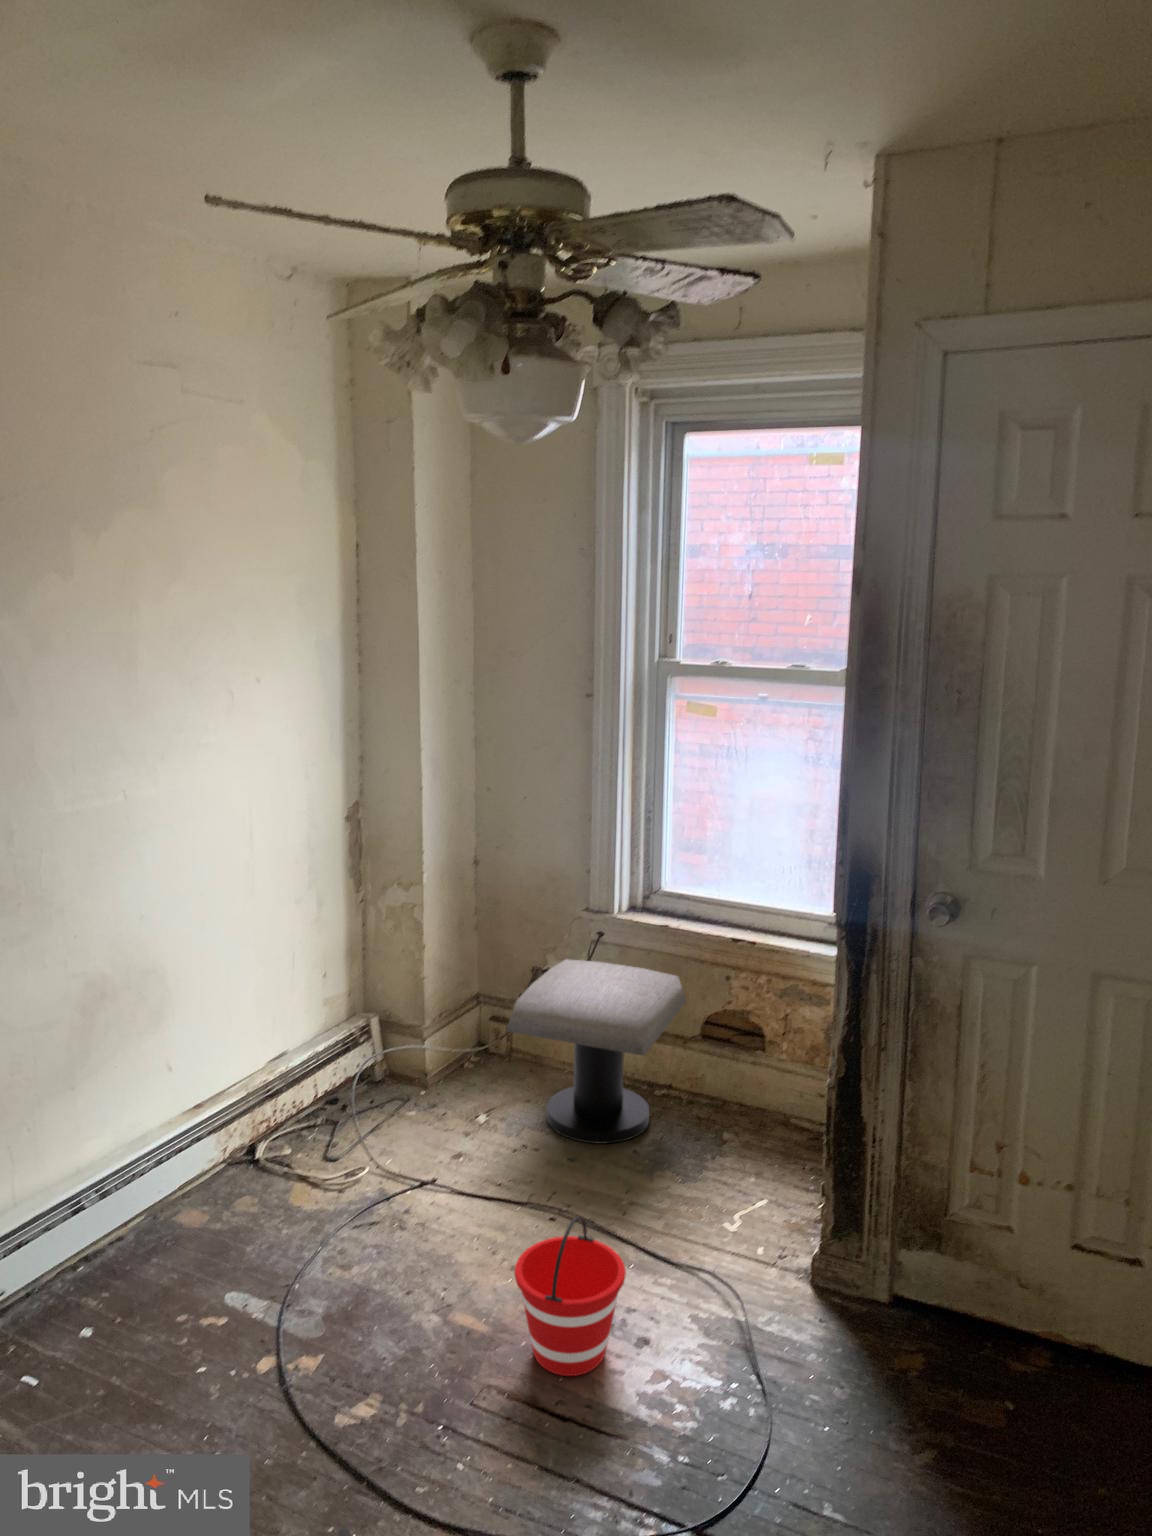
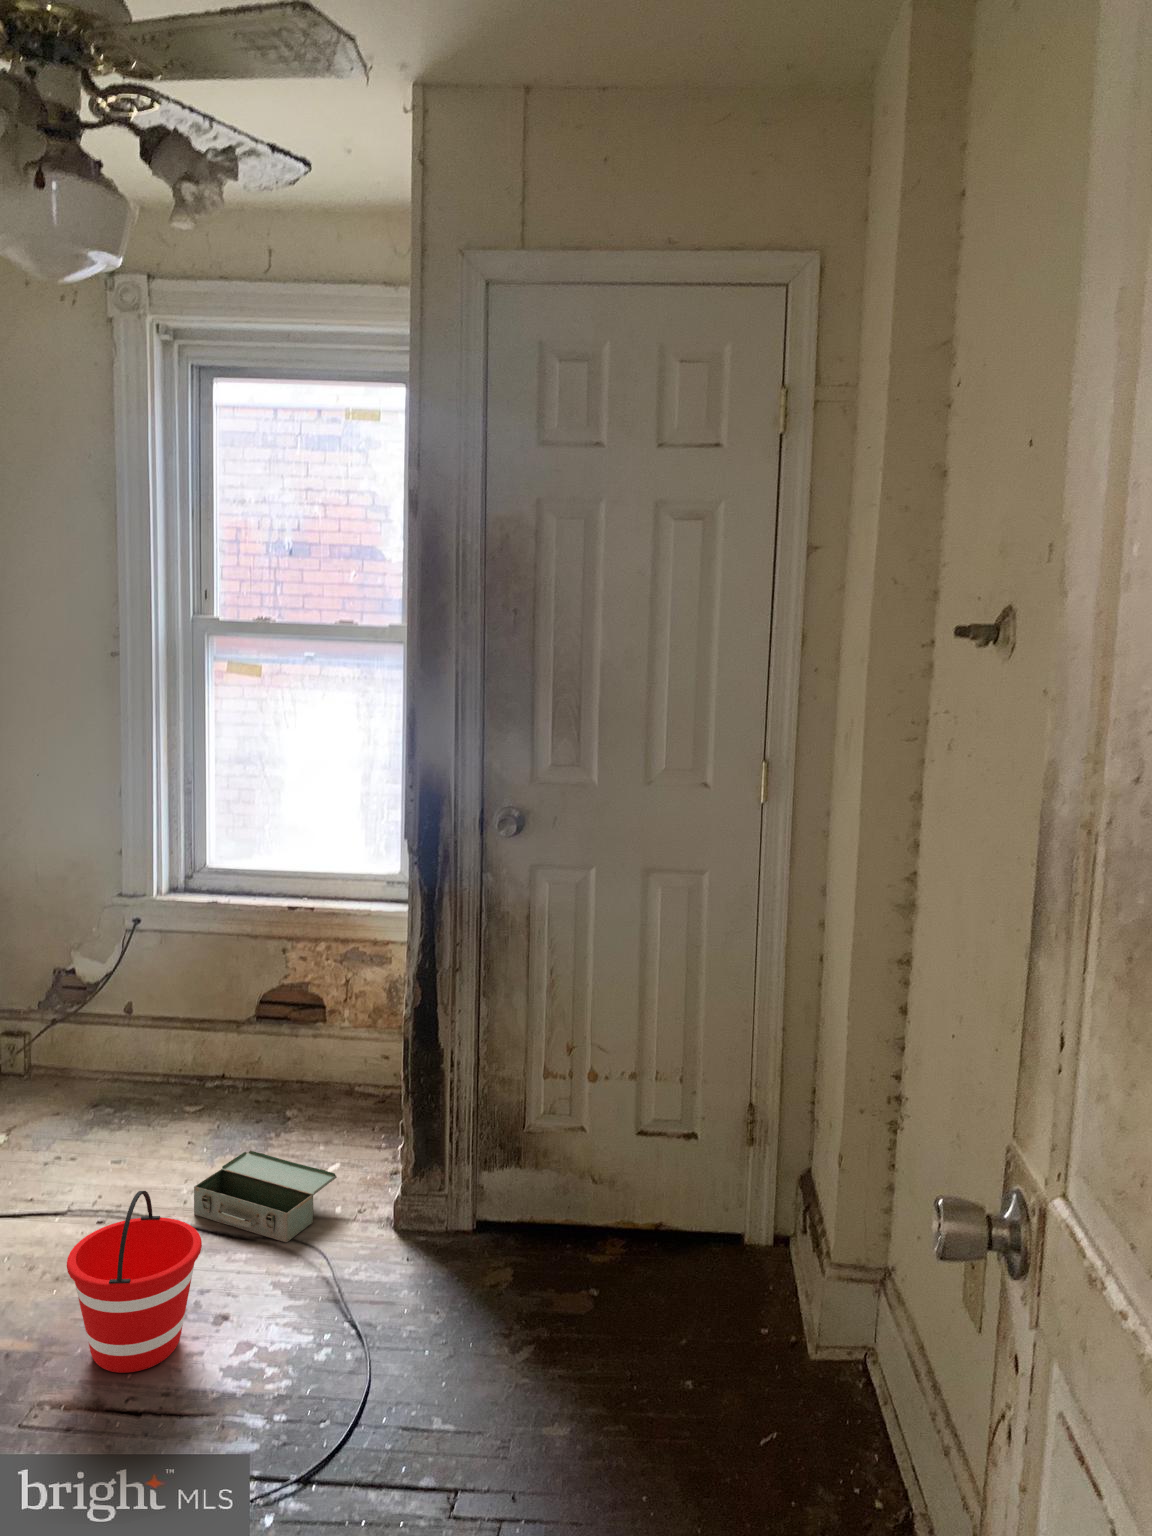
stool: present [506,959,687,1144] -> none [28,948,240,1144]
toolbox: none [631,1174,760,1275] -> present [194,1151,337,1242]

